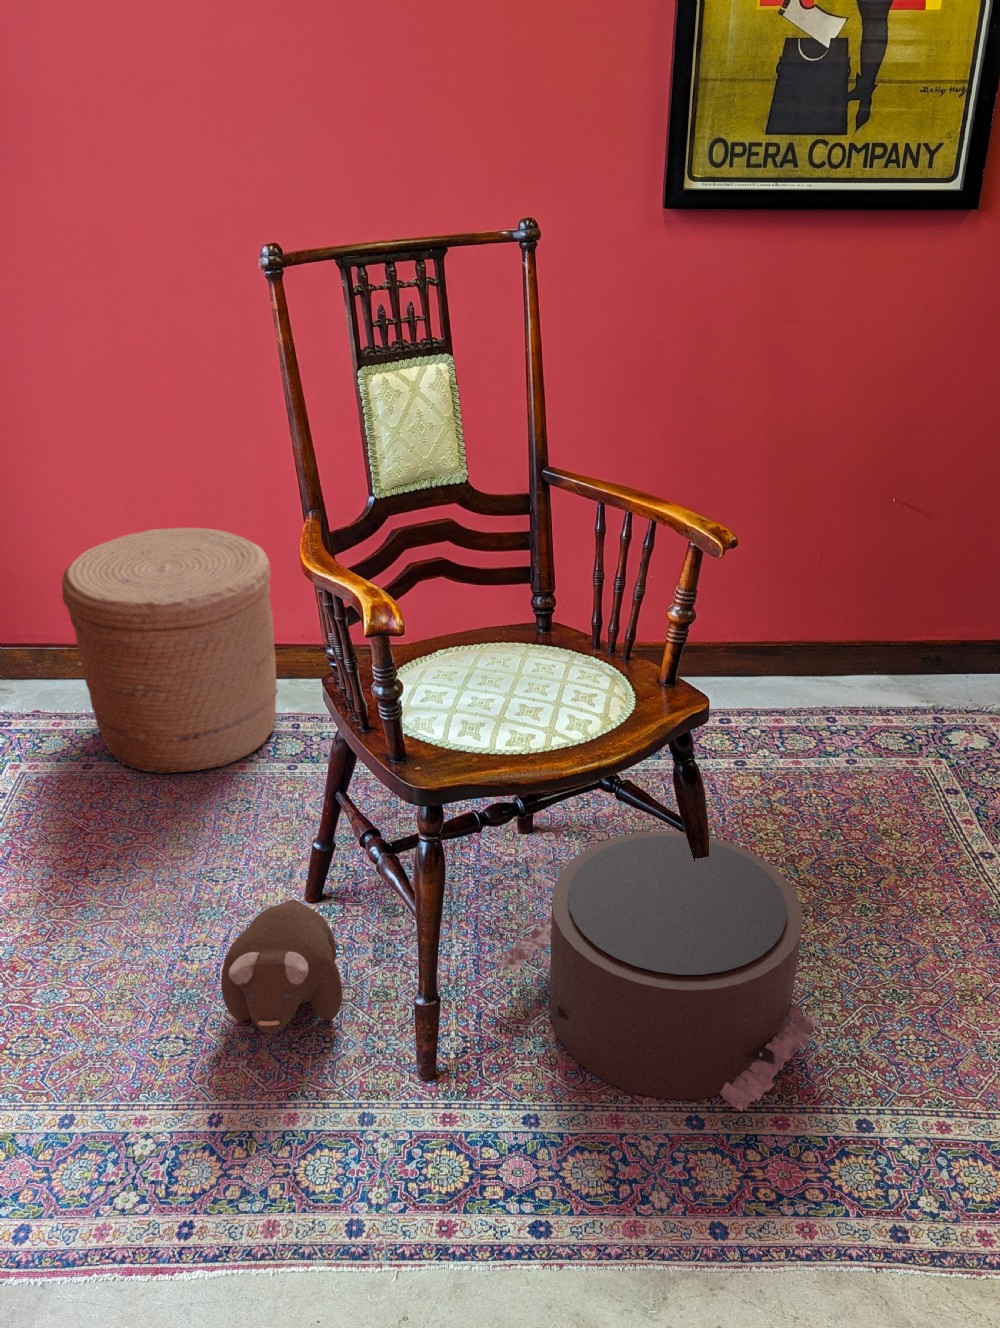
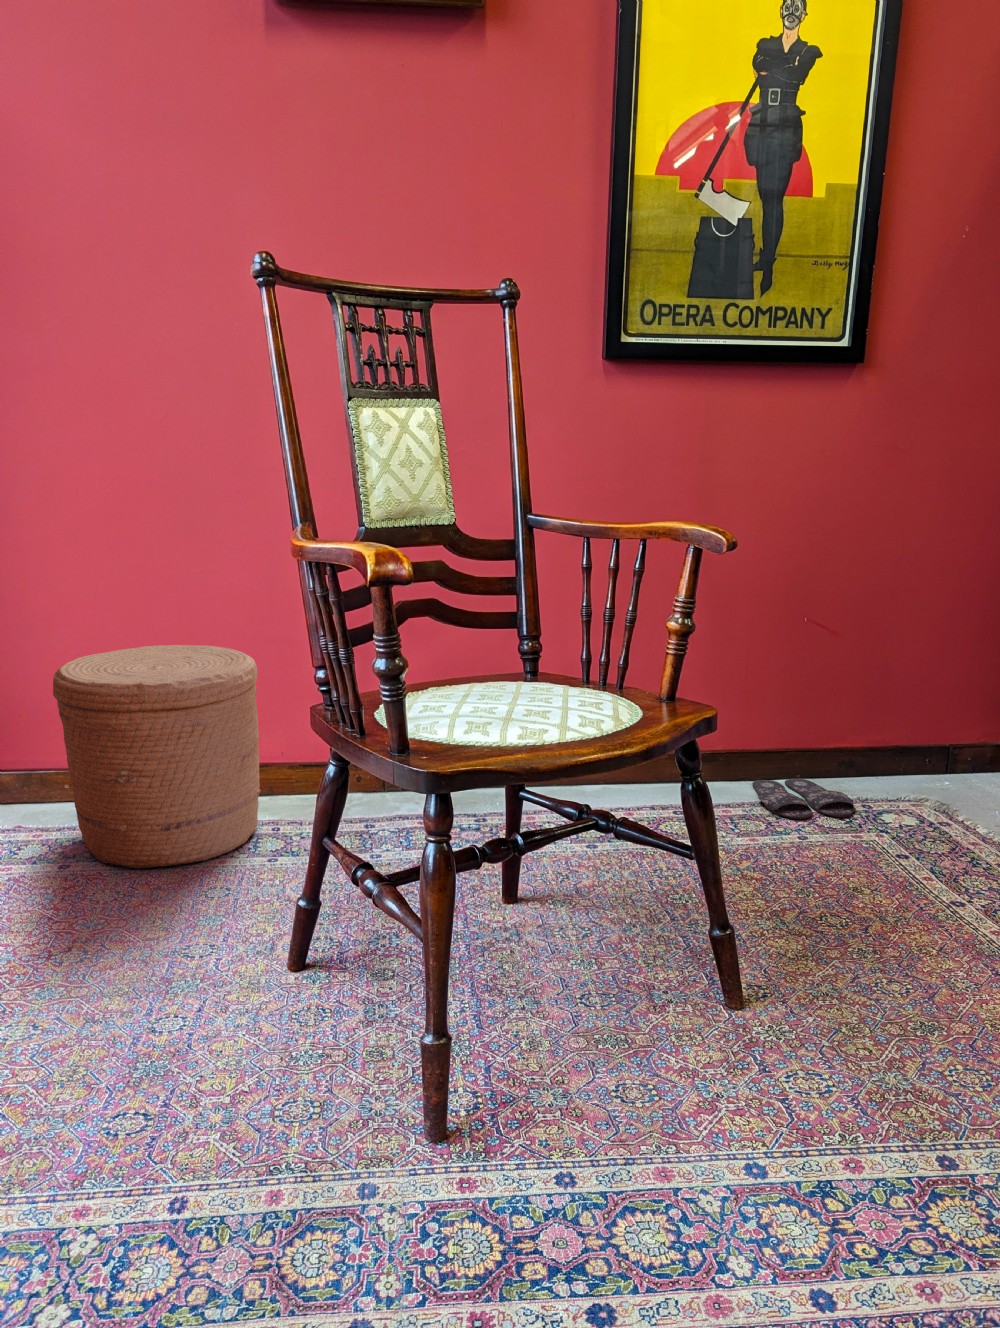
slippers: none [818,675,923,735] -> present [753,779,854,819]
pouf: present [498,831,822,1111] -> none [505,863,869,1146]
plush toy: present [221,900,342,1034] -> none [193,949,334,1090]

